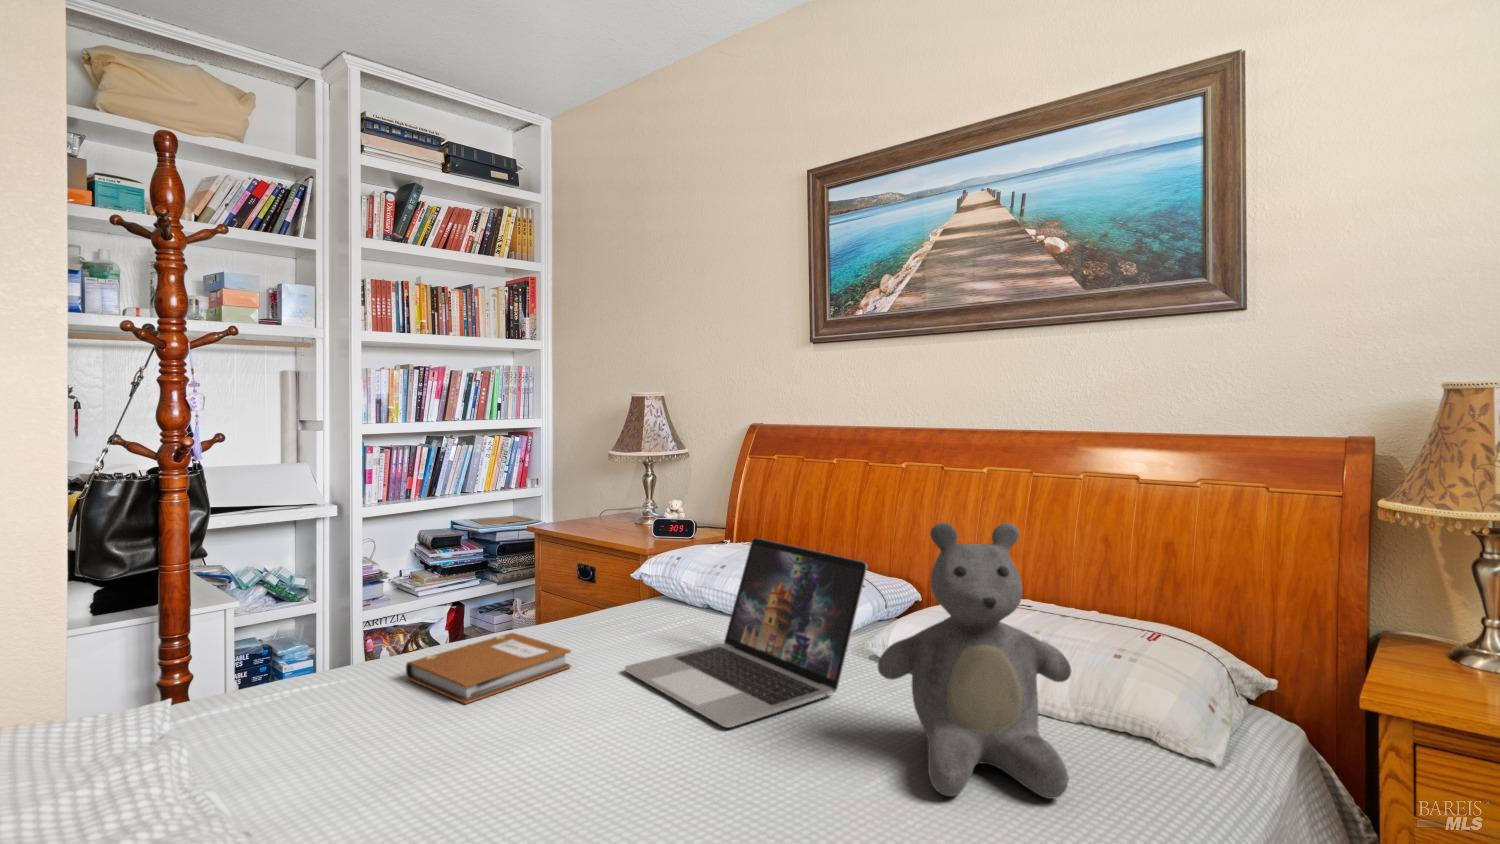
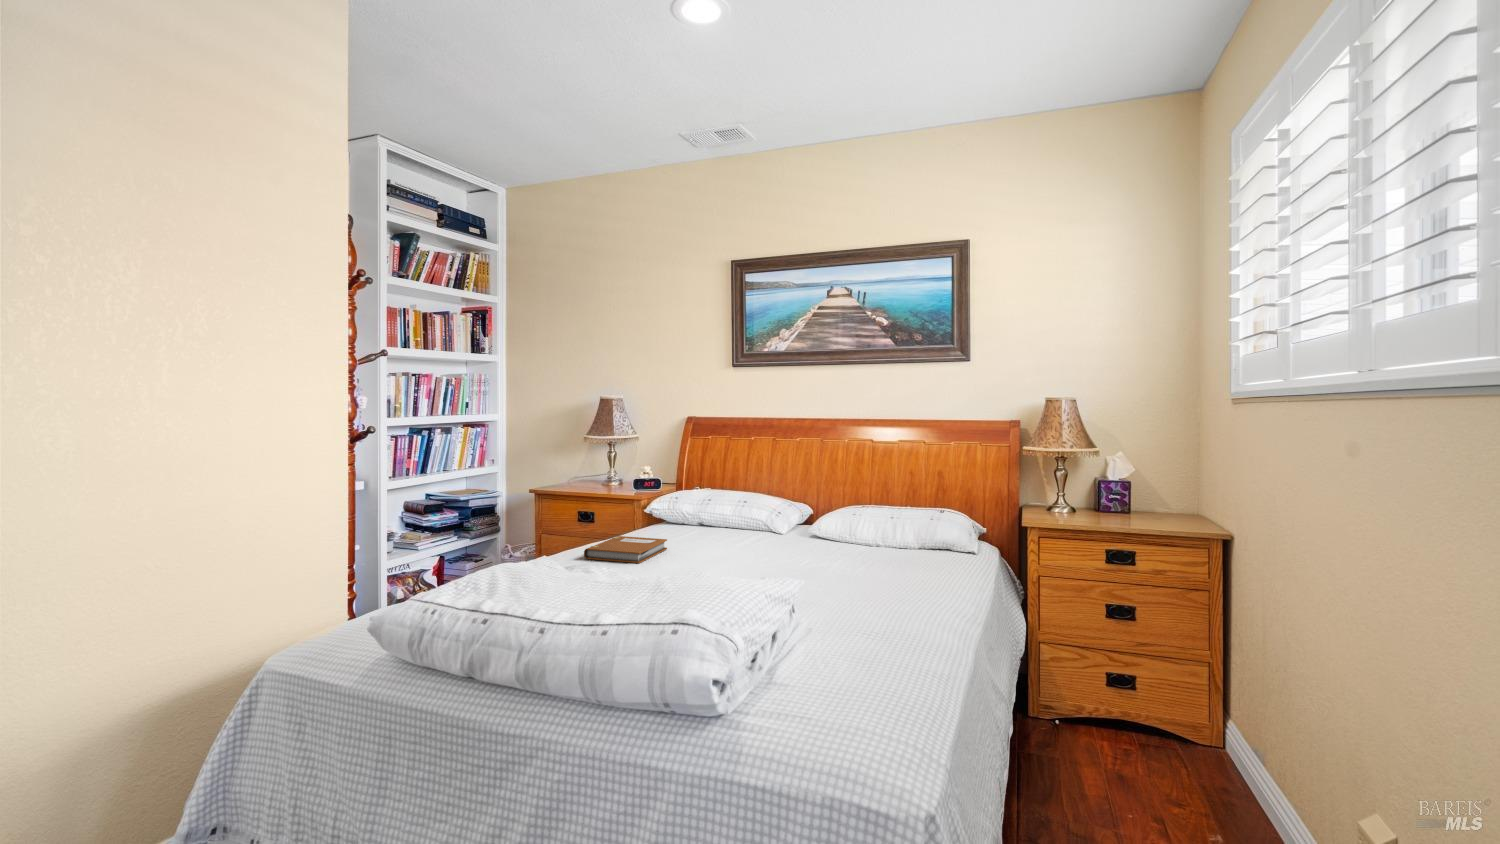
teddy bear: present [878,523,1071,799] -> none [853,455,939,565]
laptop: present [625,538,867,727] -> none [699,477,824,558]

